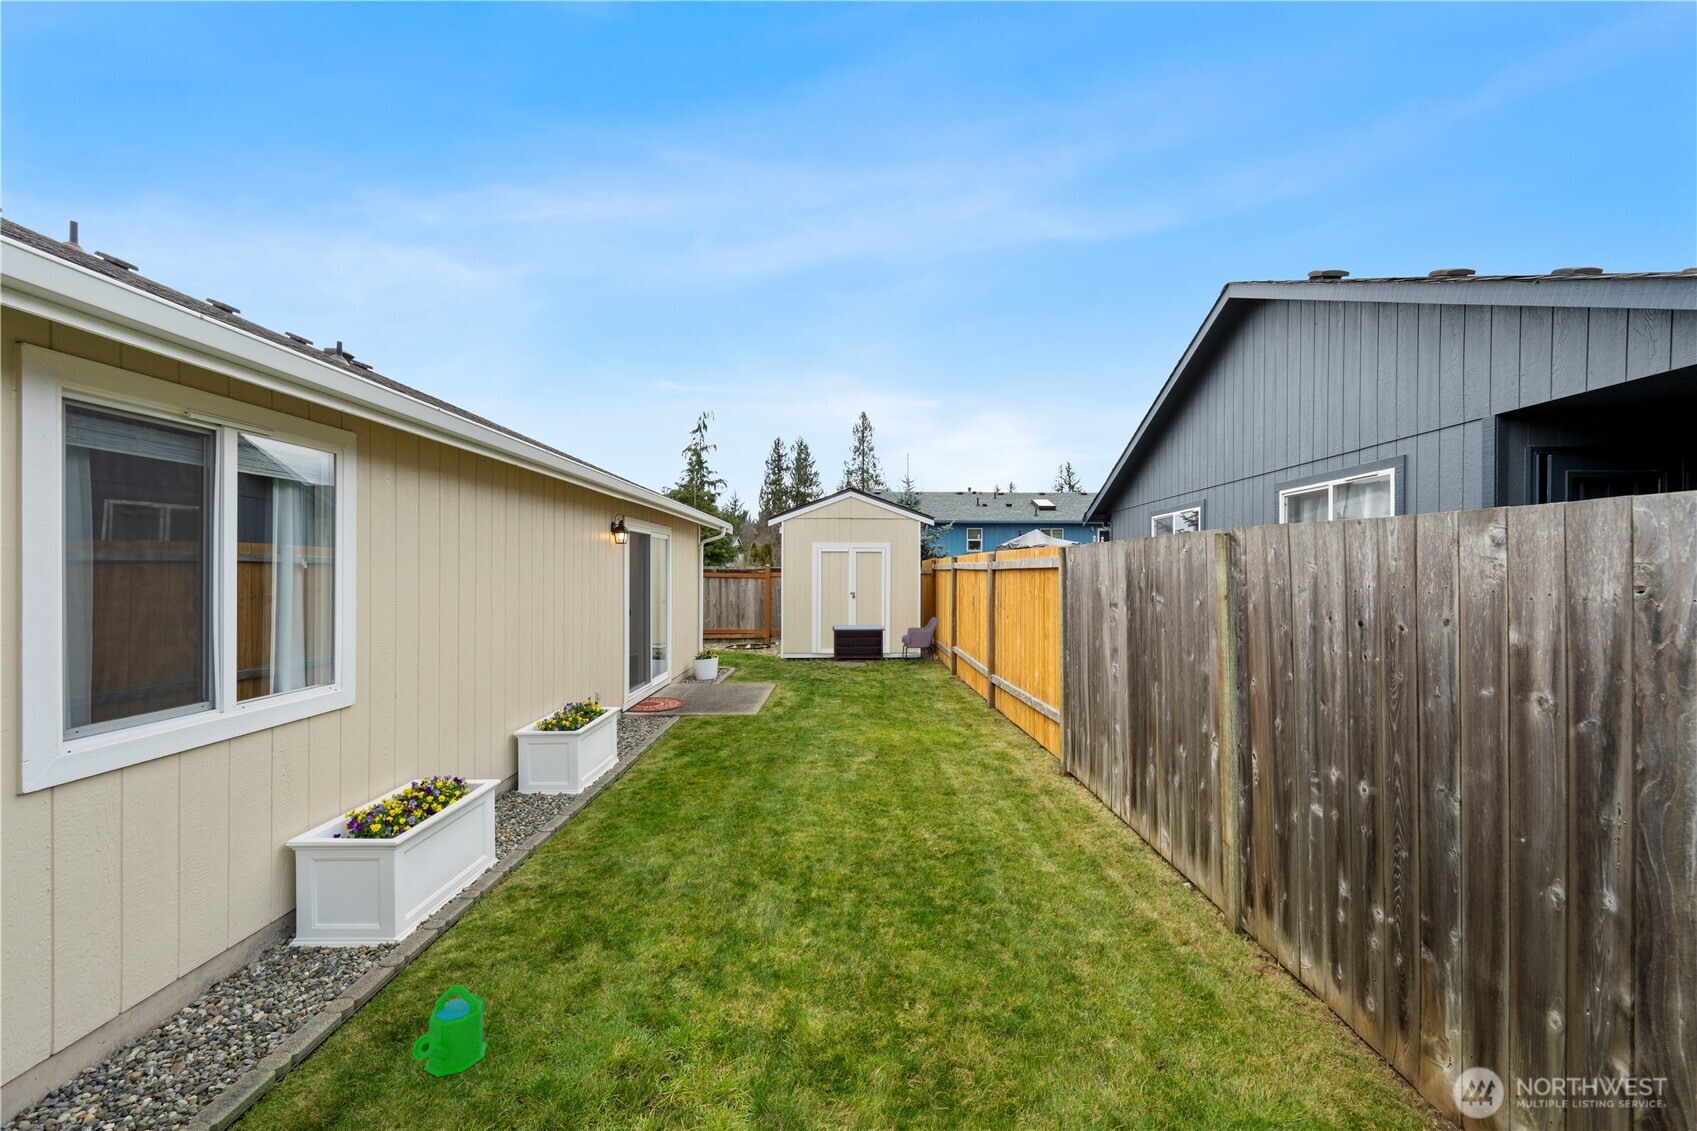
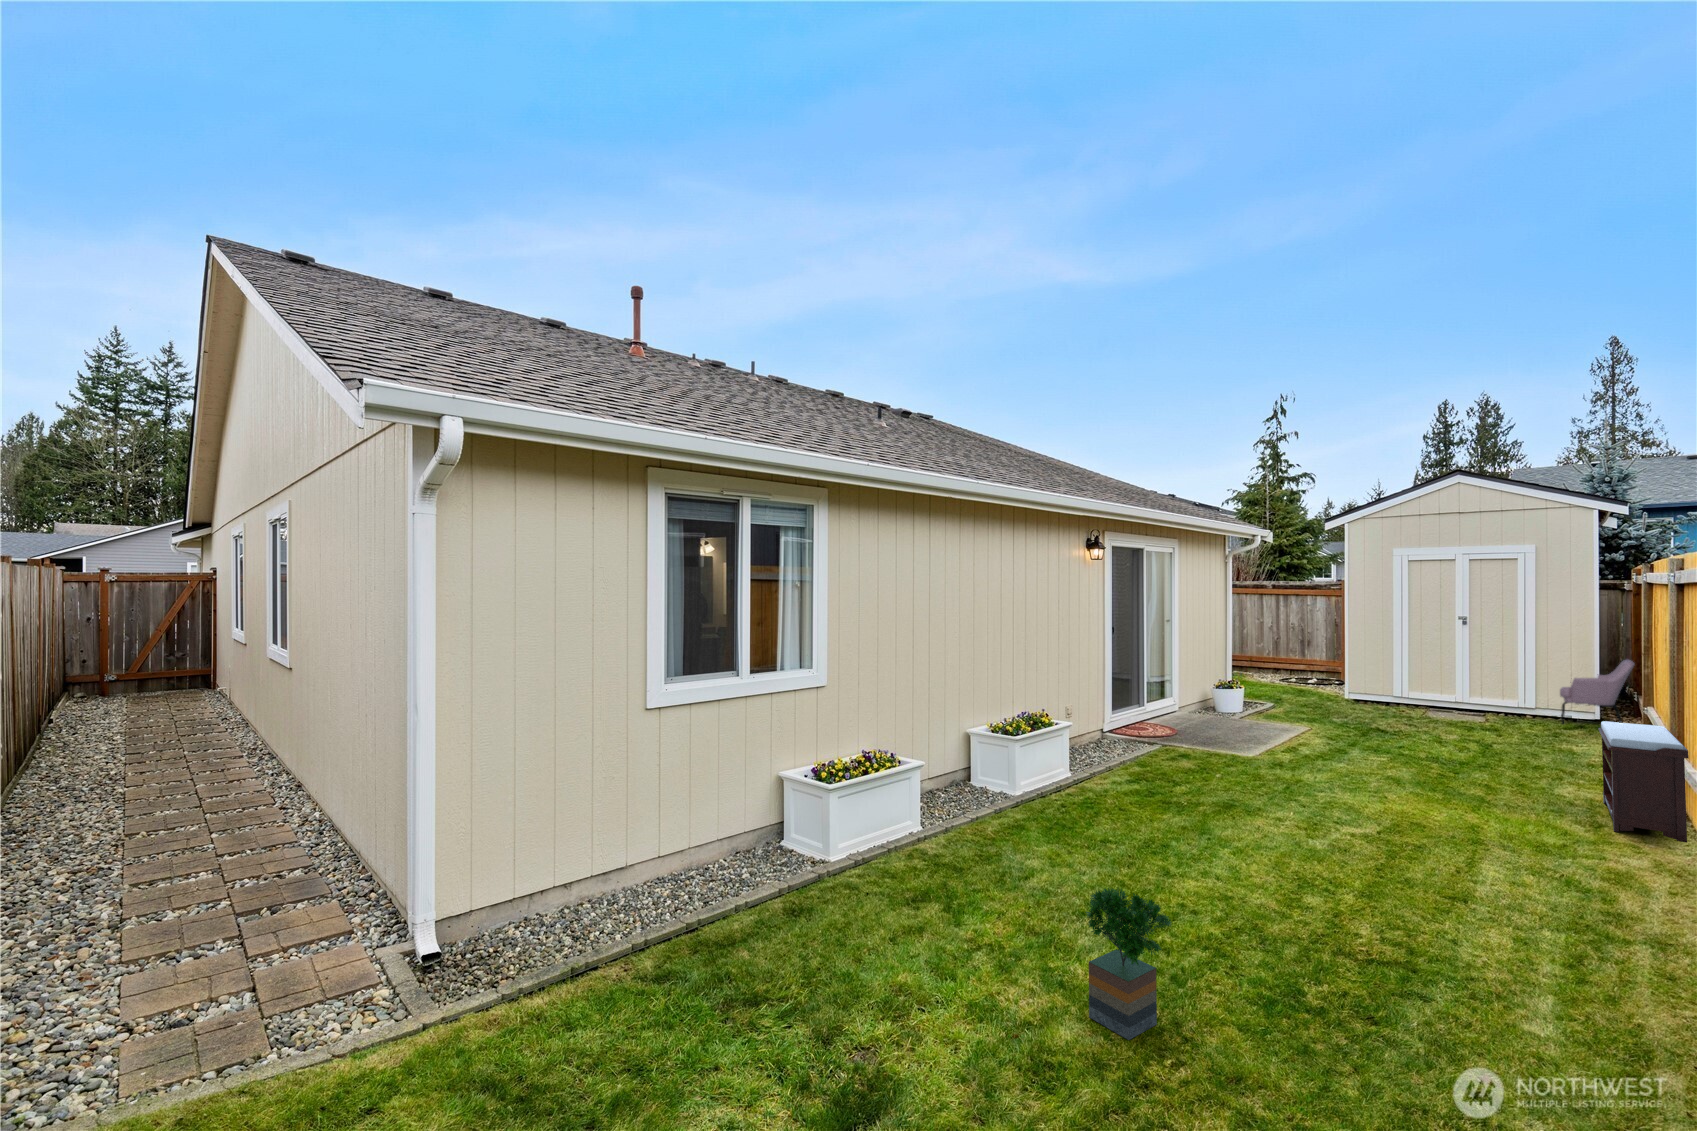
bench: present [832,625,885,661] -> present [1599,721,1689,842]
potted tree: none [811,858,892,1003] -> present [1086,888,1171,1040]
watering can: present [413,985,487,1077] -> none [784,886,843,947]

